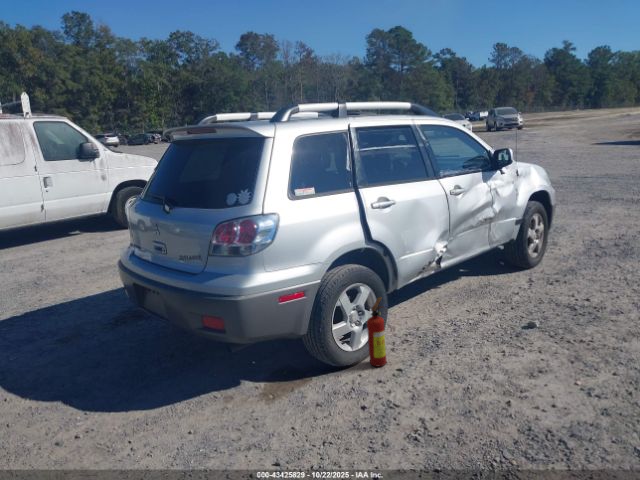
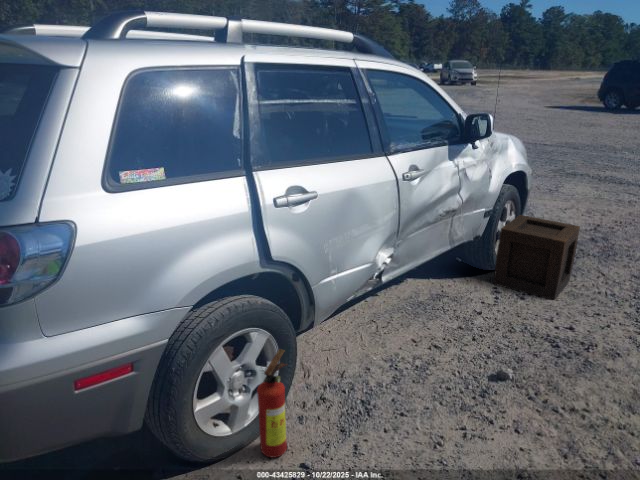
wooden crate: none [529,224,593,285] -> present [494,215,580,300]

